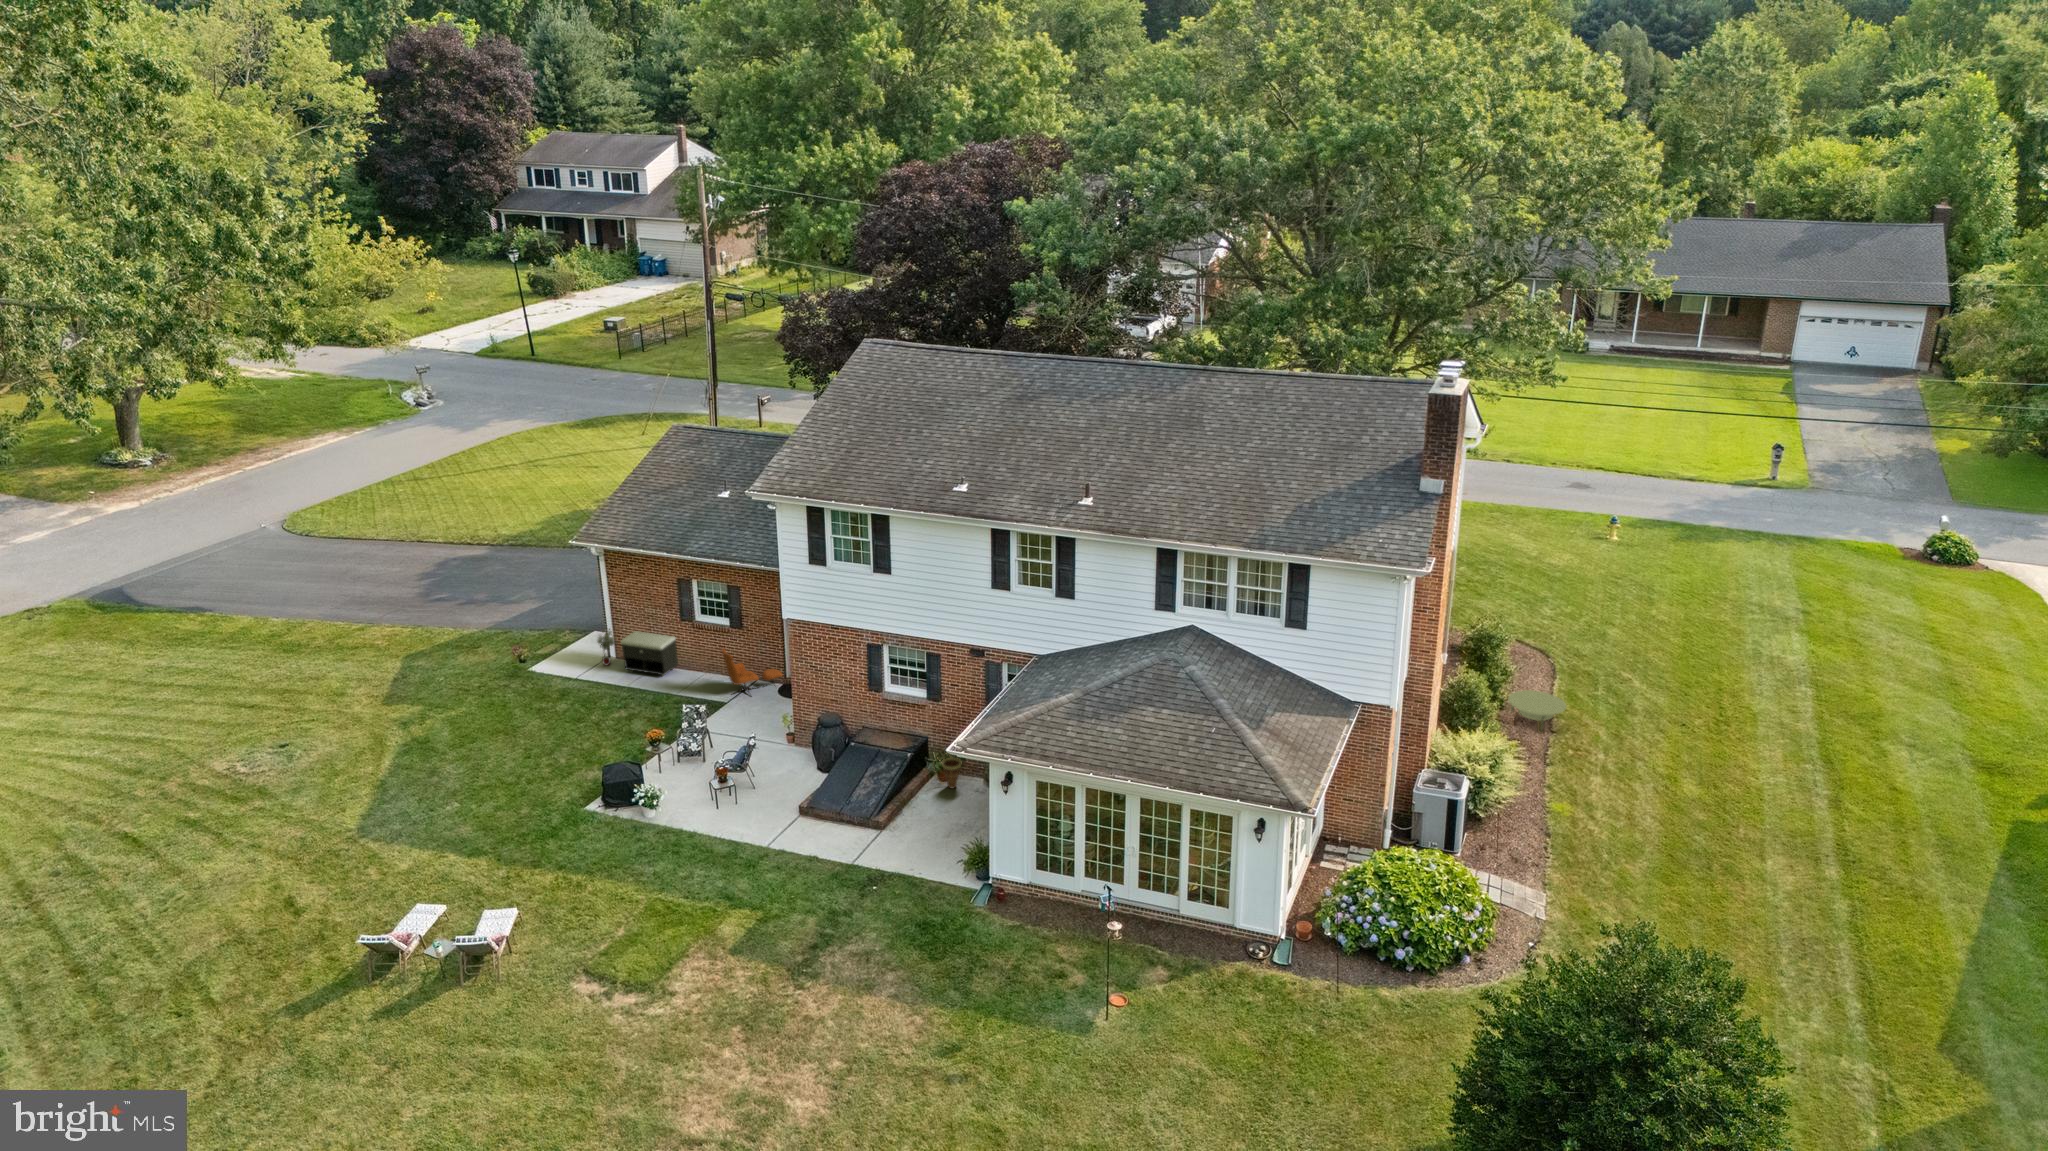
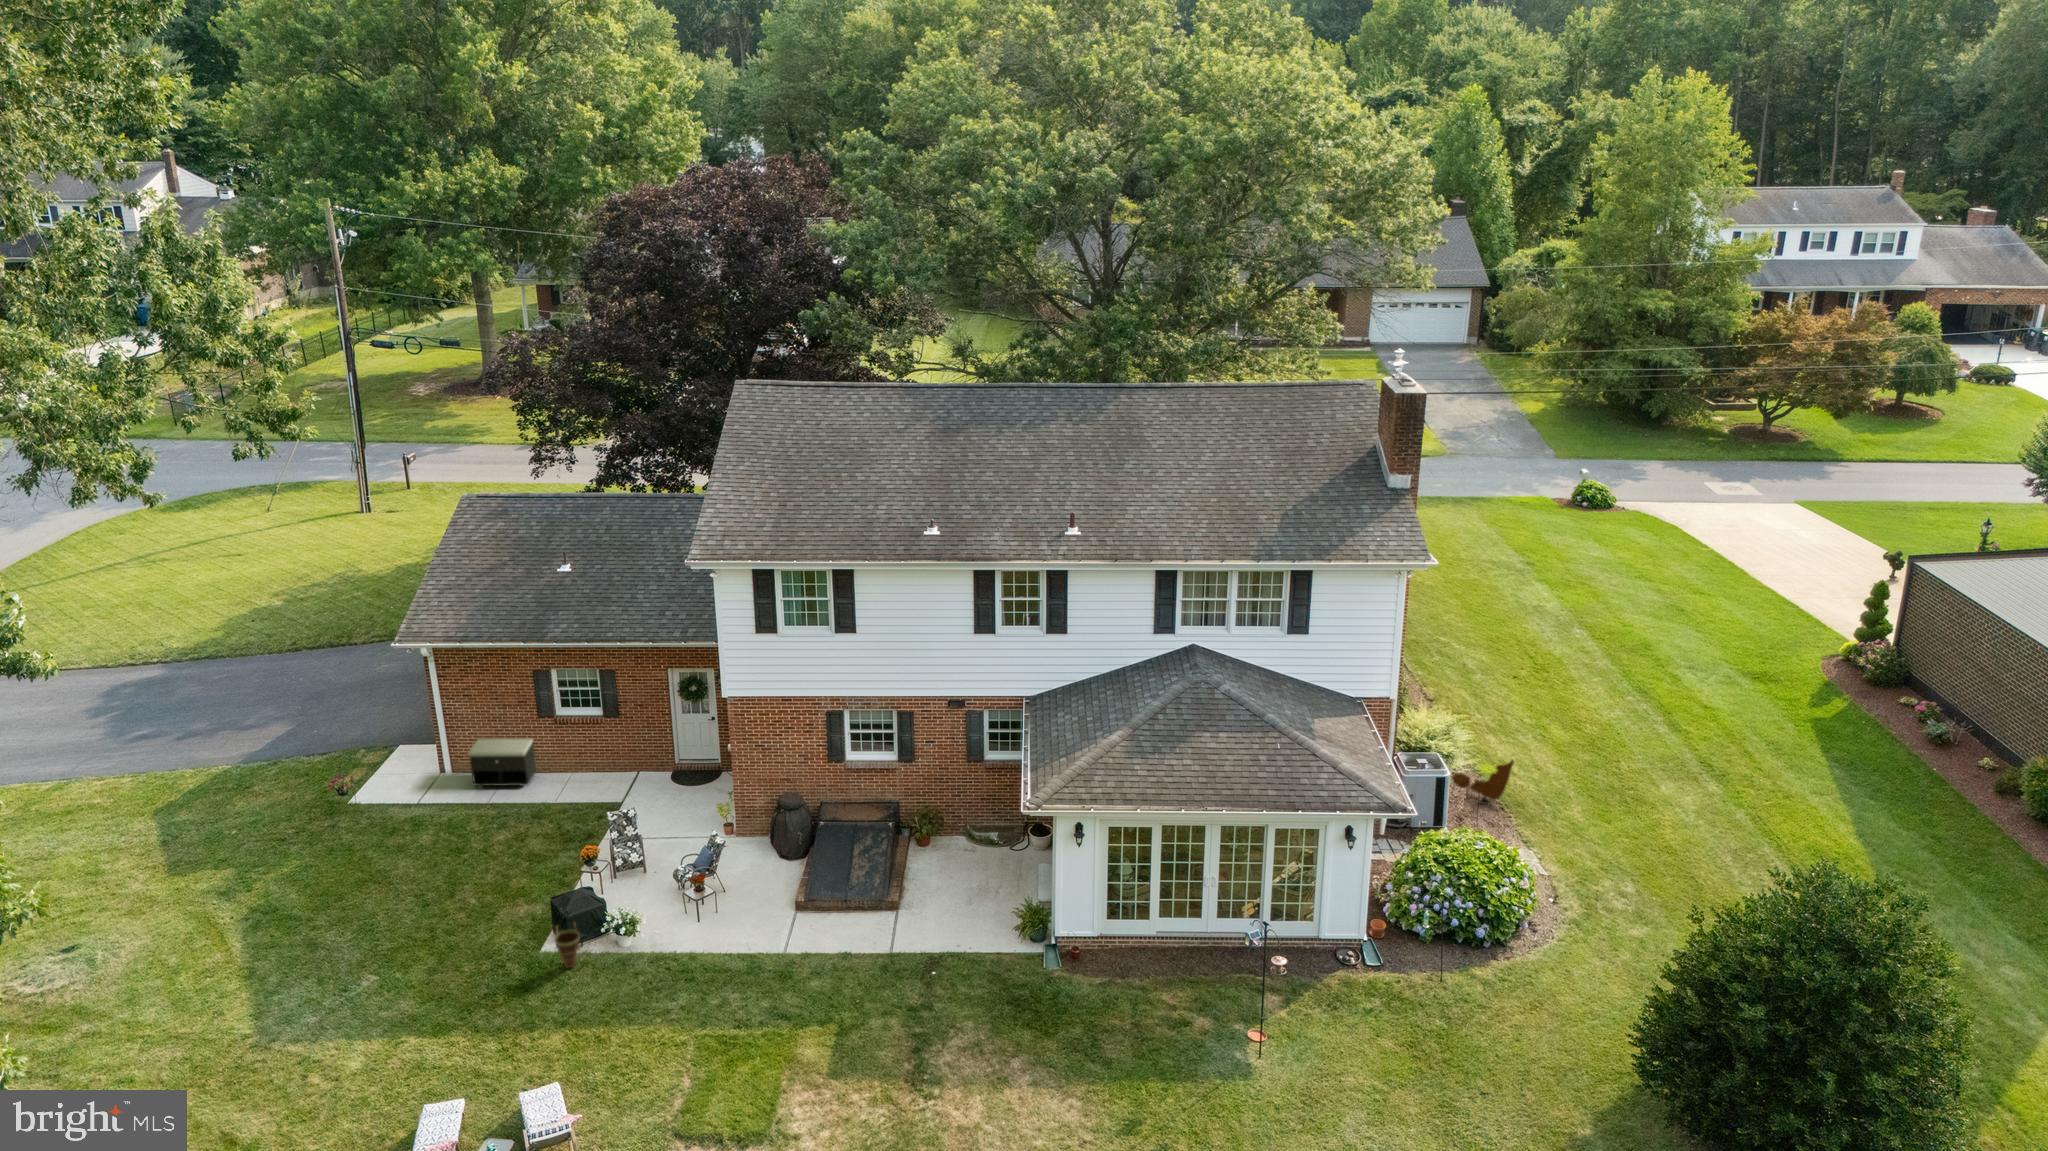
potted tree: present [597,629,618,665] -> none [426,739,458,785]
lounge chair: present [722,649,782,692] -> present [1453,760,1514,811]
round table: present [1508,690,1566,734] -> none [1401,669,1455,708]
basket: present [939,757,961,788] -> present [554,924,580,968]

